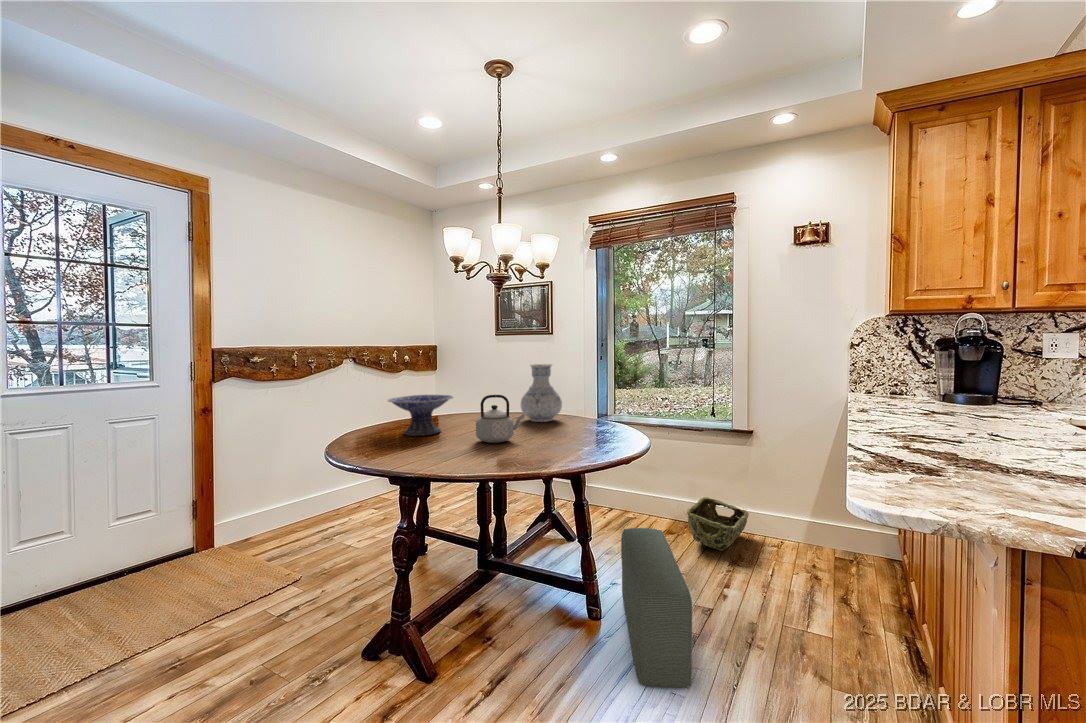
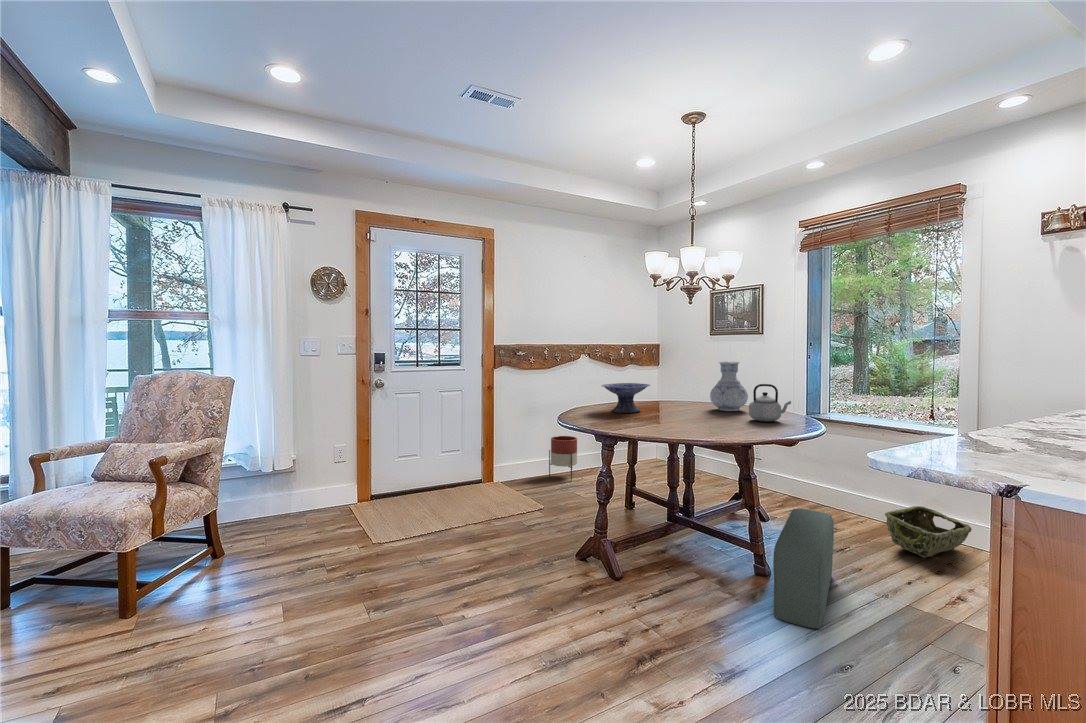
teapot: present [476,395,524,443] -> present [749,384,791,422]
planter: none [304,464,344,523] -> present [549,436,577,481]

